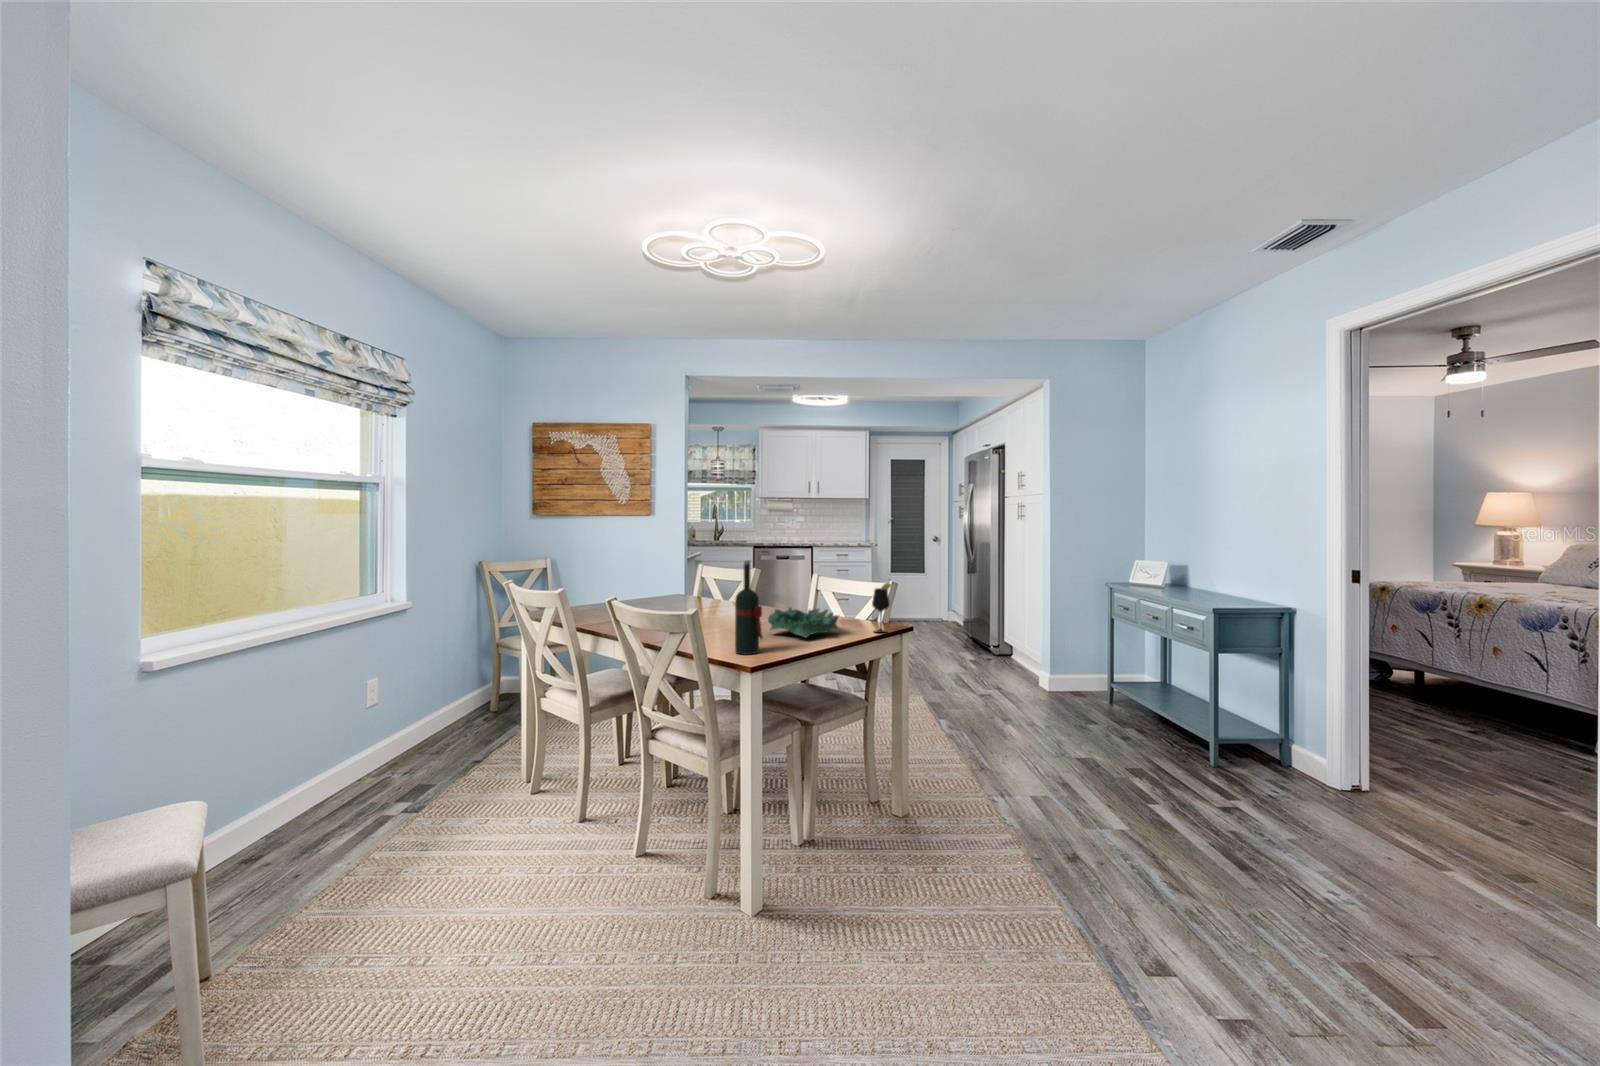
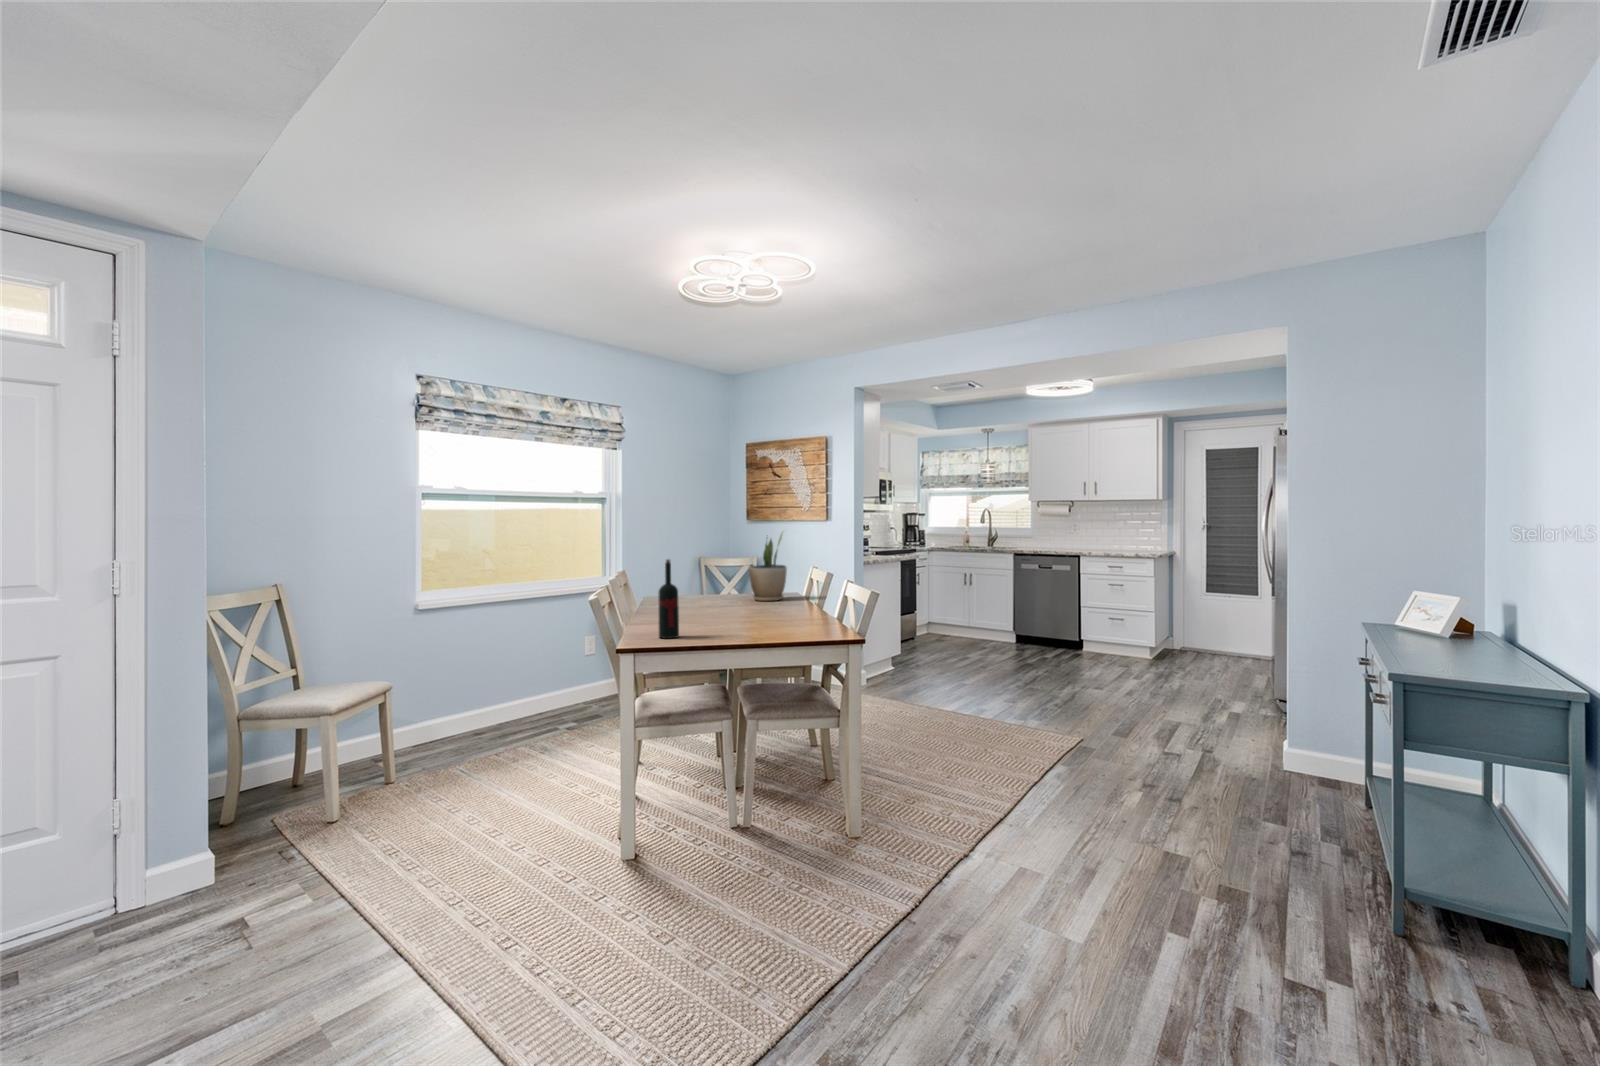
potted plant: none [646,524,689,604] -> present [749,533,787,601]
wine glass: present [872,580,891,633] -> none [806,583,827,636]
decorative bowl: present [768,608,839,638] -> none [725,605,786,632]

